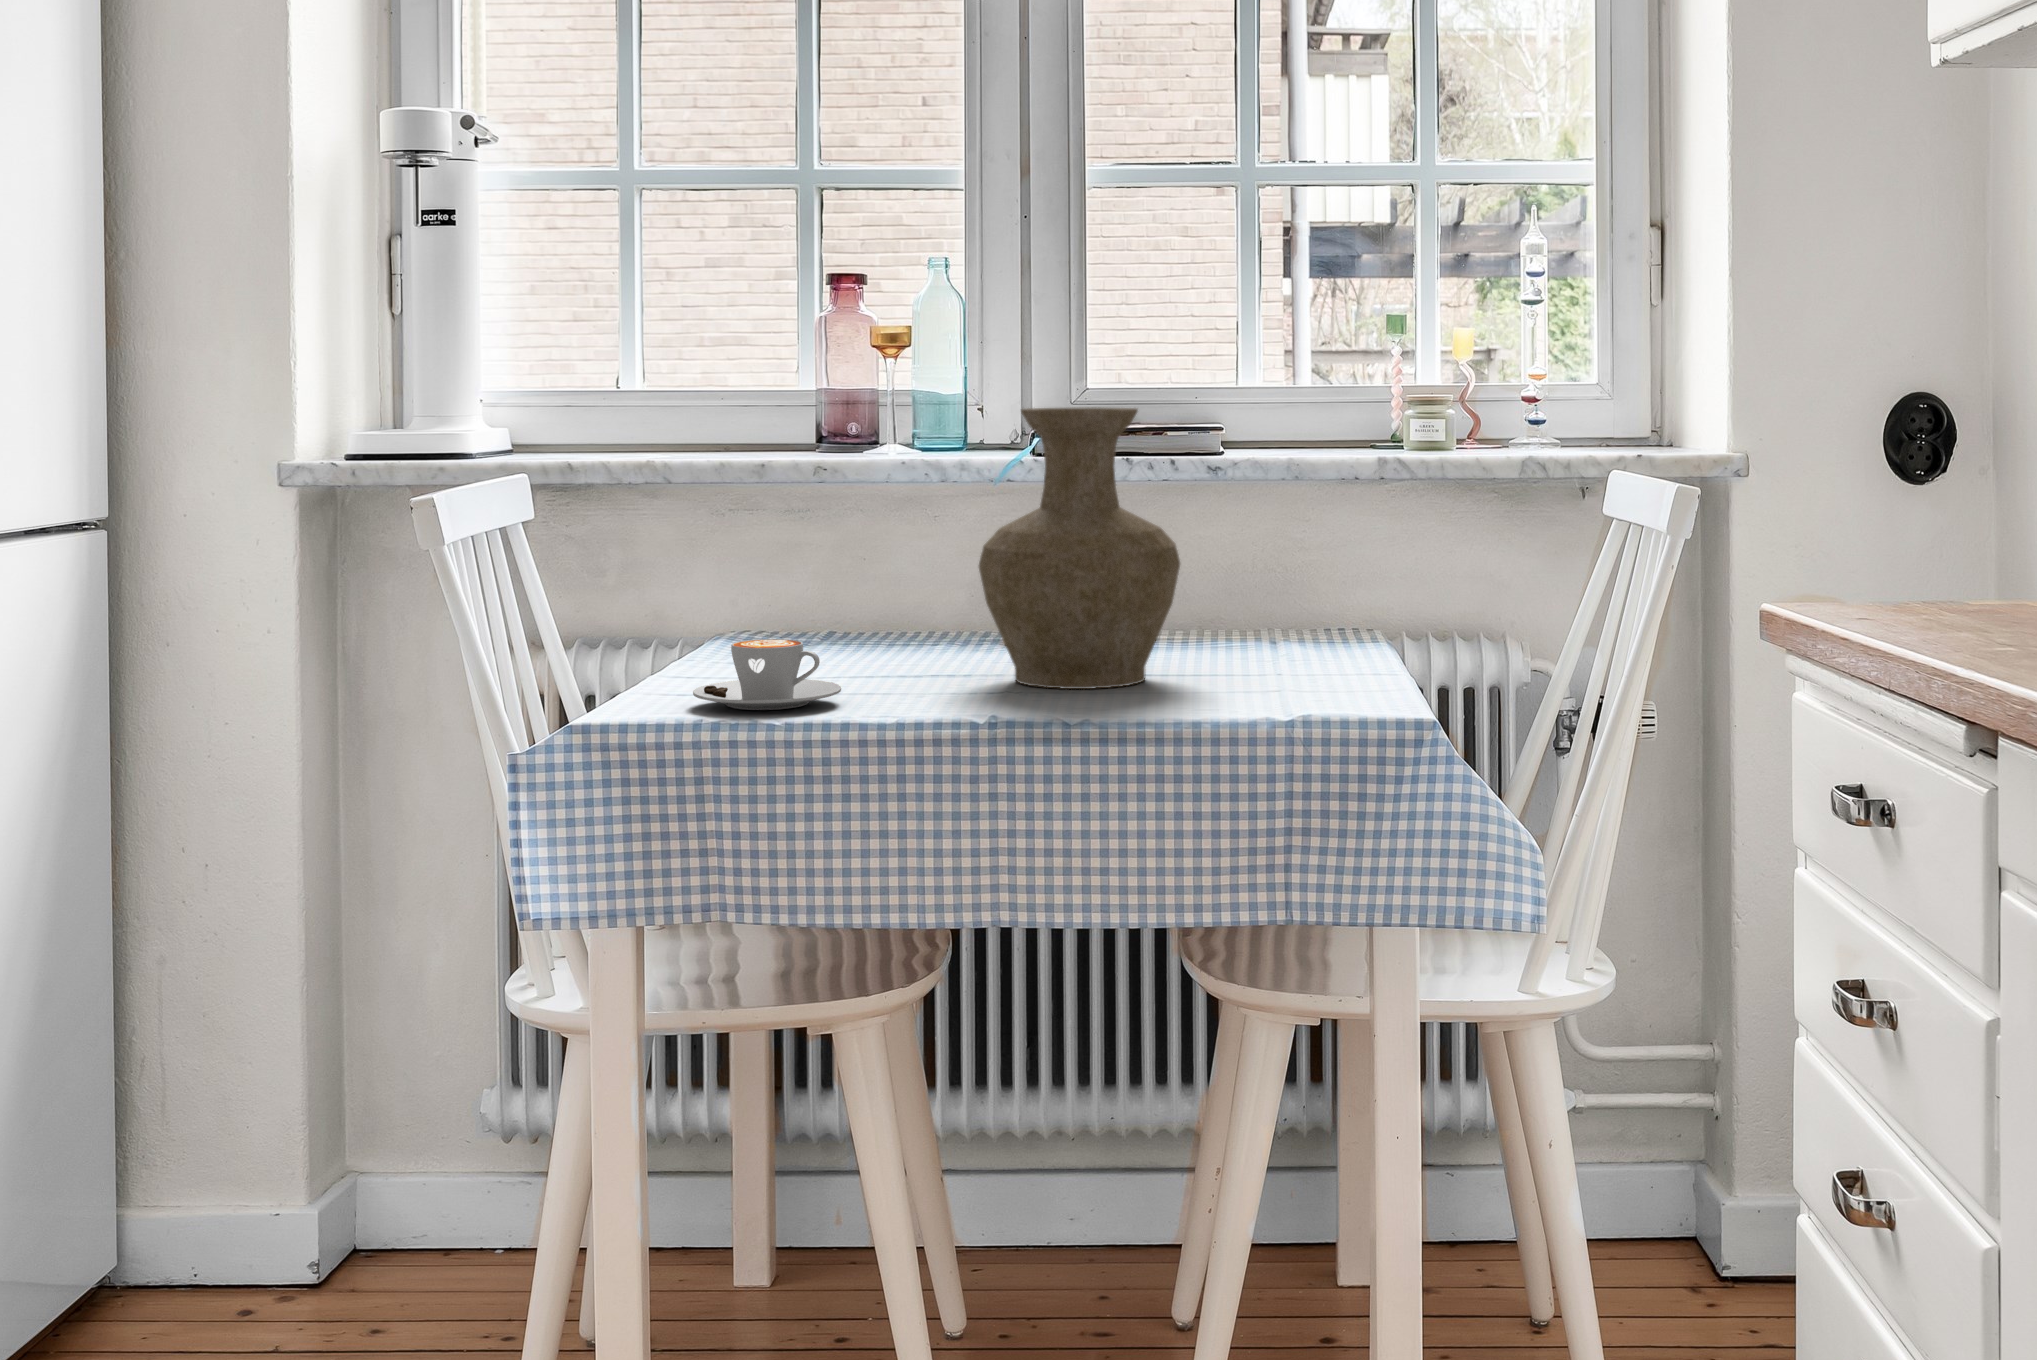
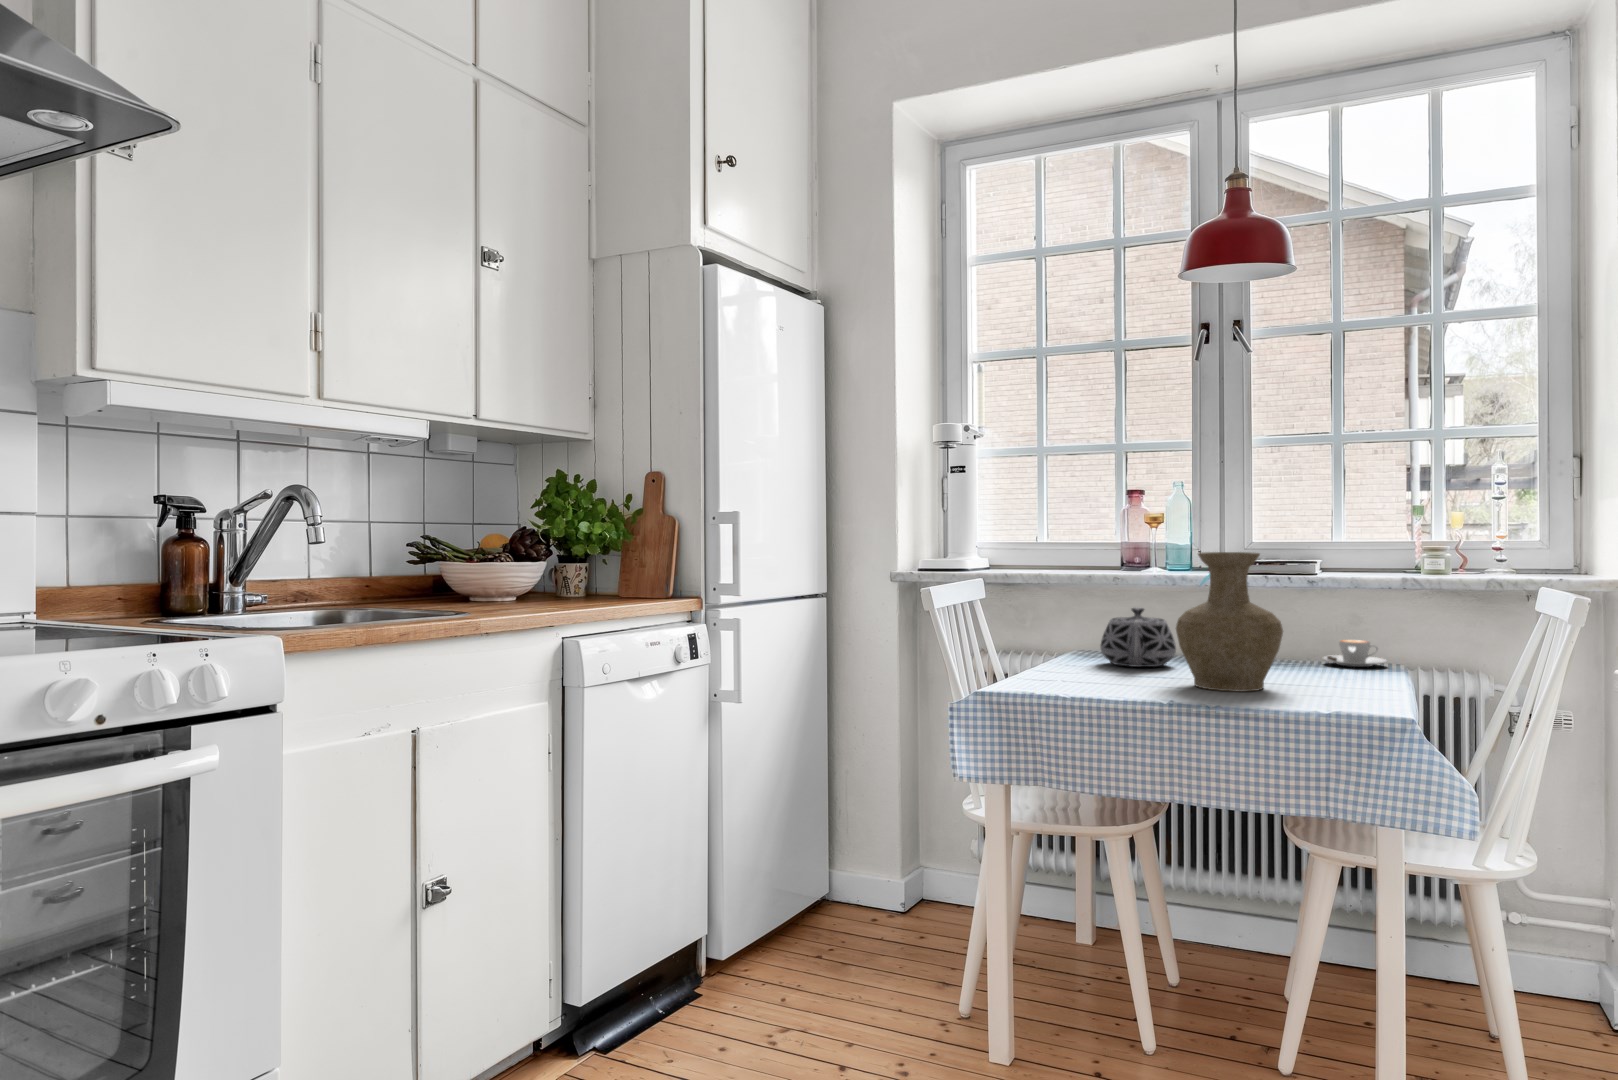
teapot: none [804,528,957,652] -> present [1100,607,1176,667]
coffee cup: present [693,639,841,710] -> present [1323,640,1387,667]

